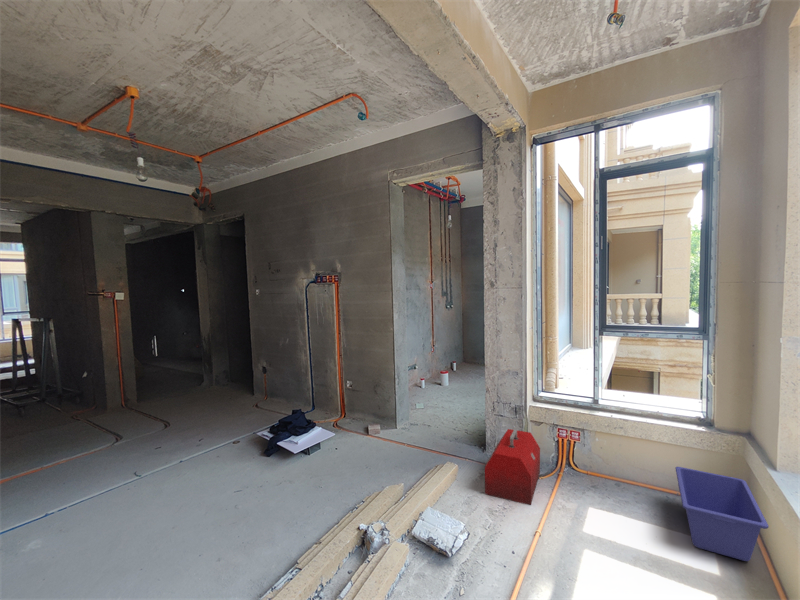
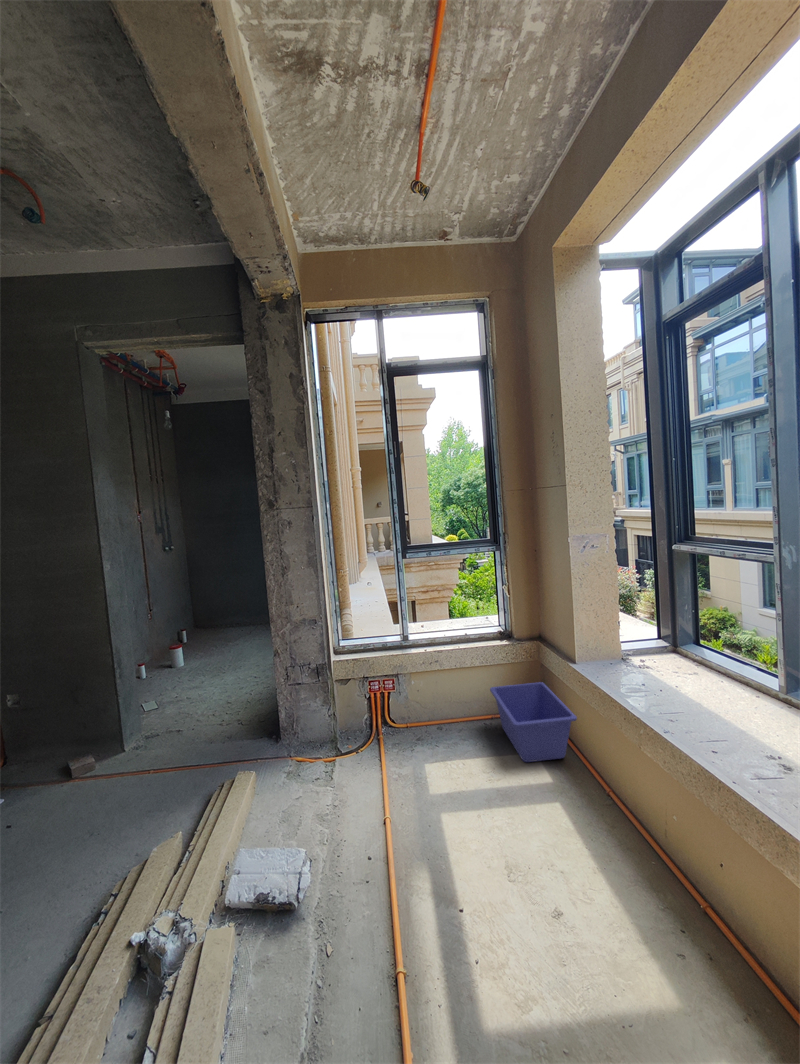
toolbox: present [485,429,540,505] -> none [298,697,363,798]

